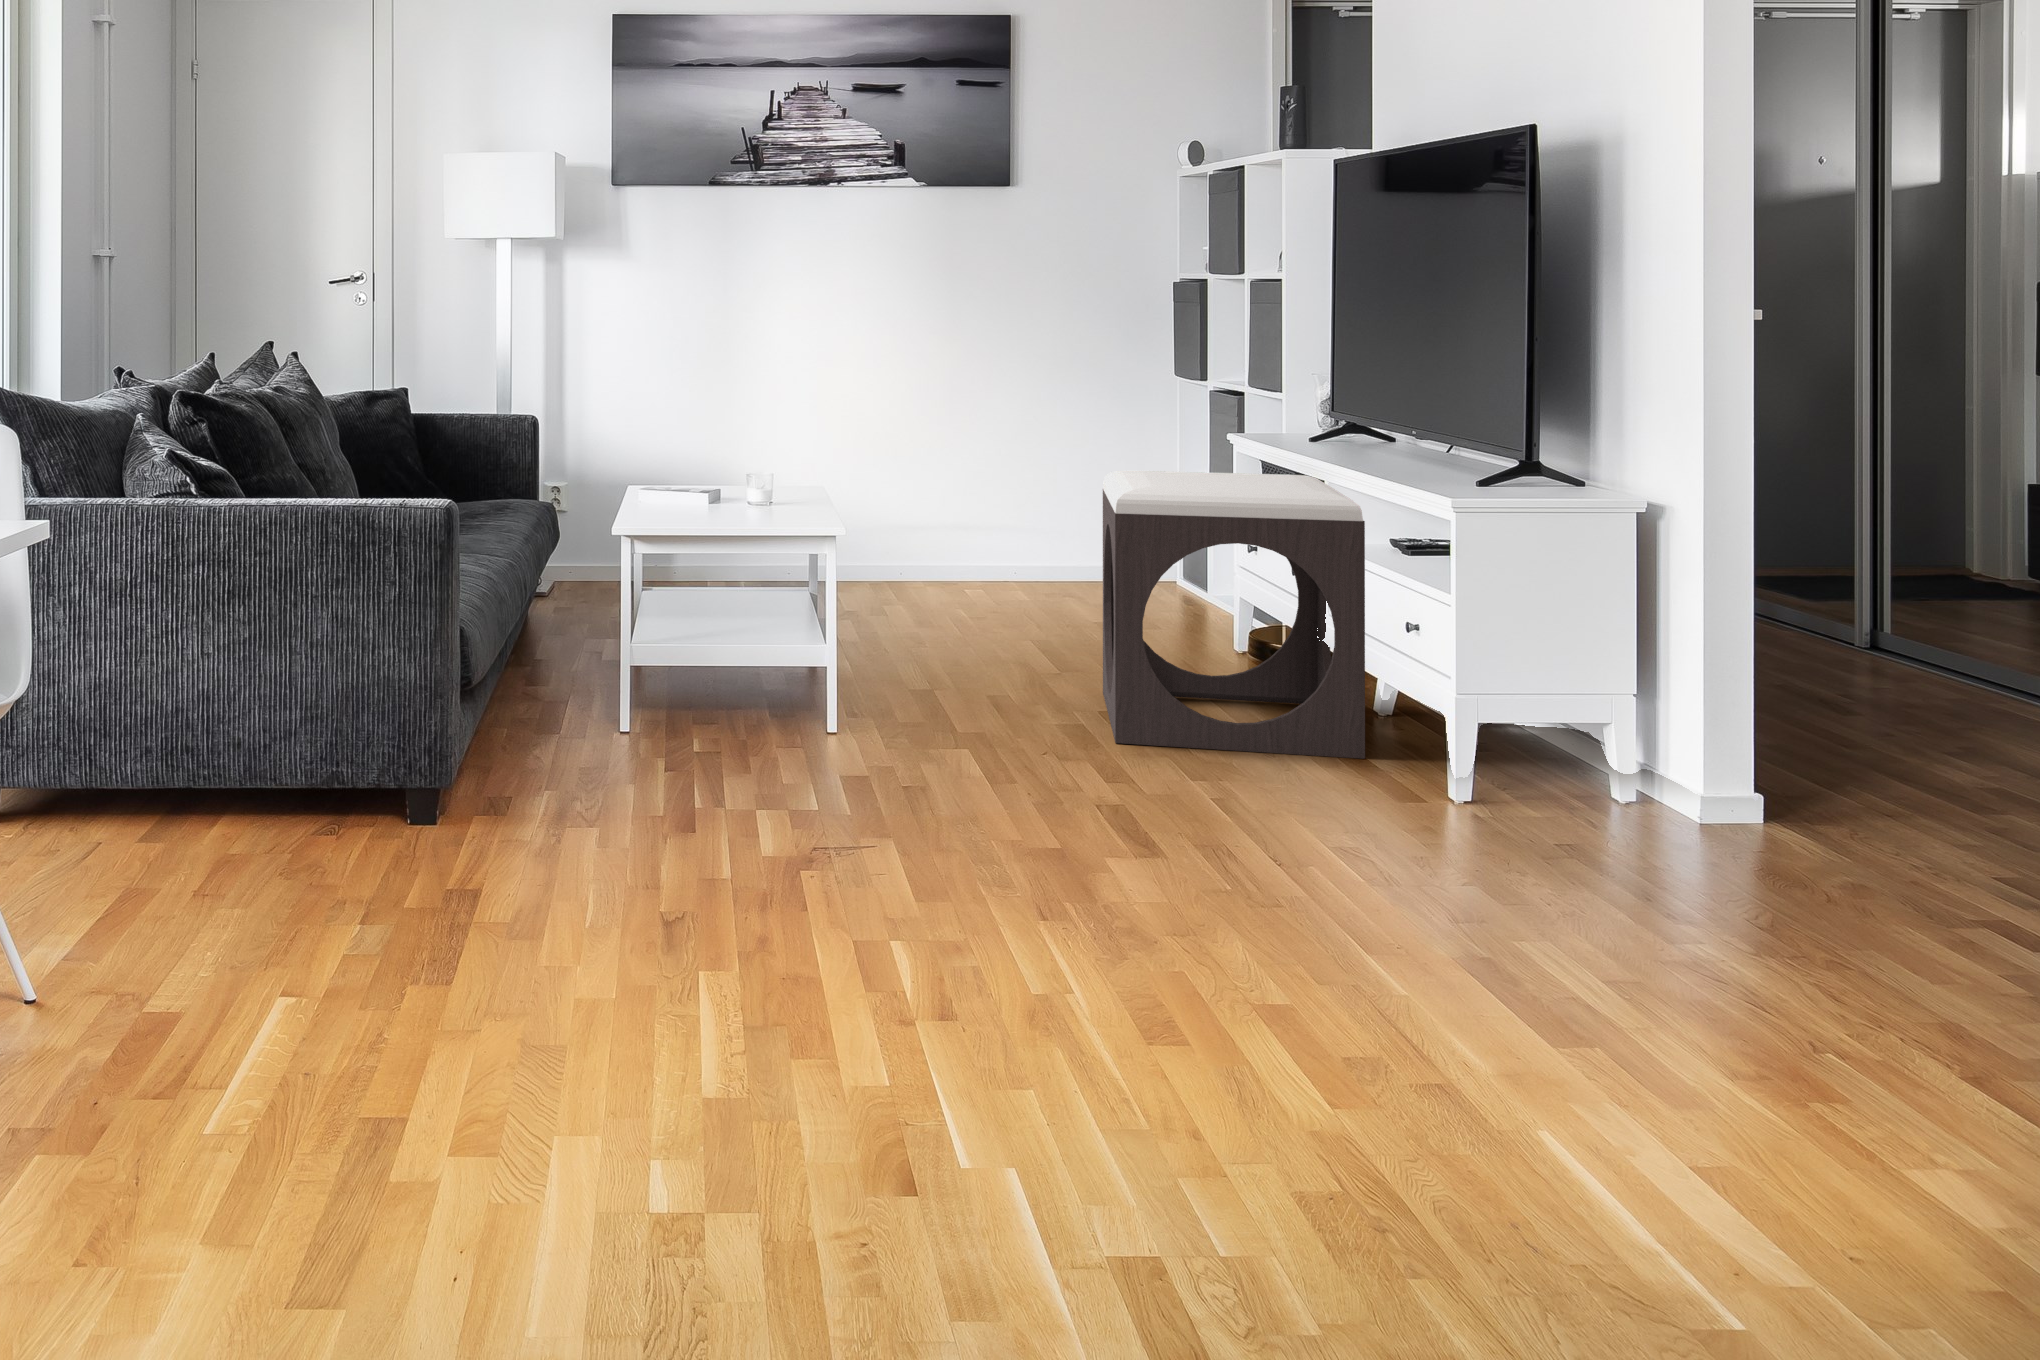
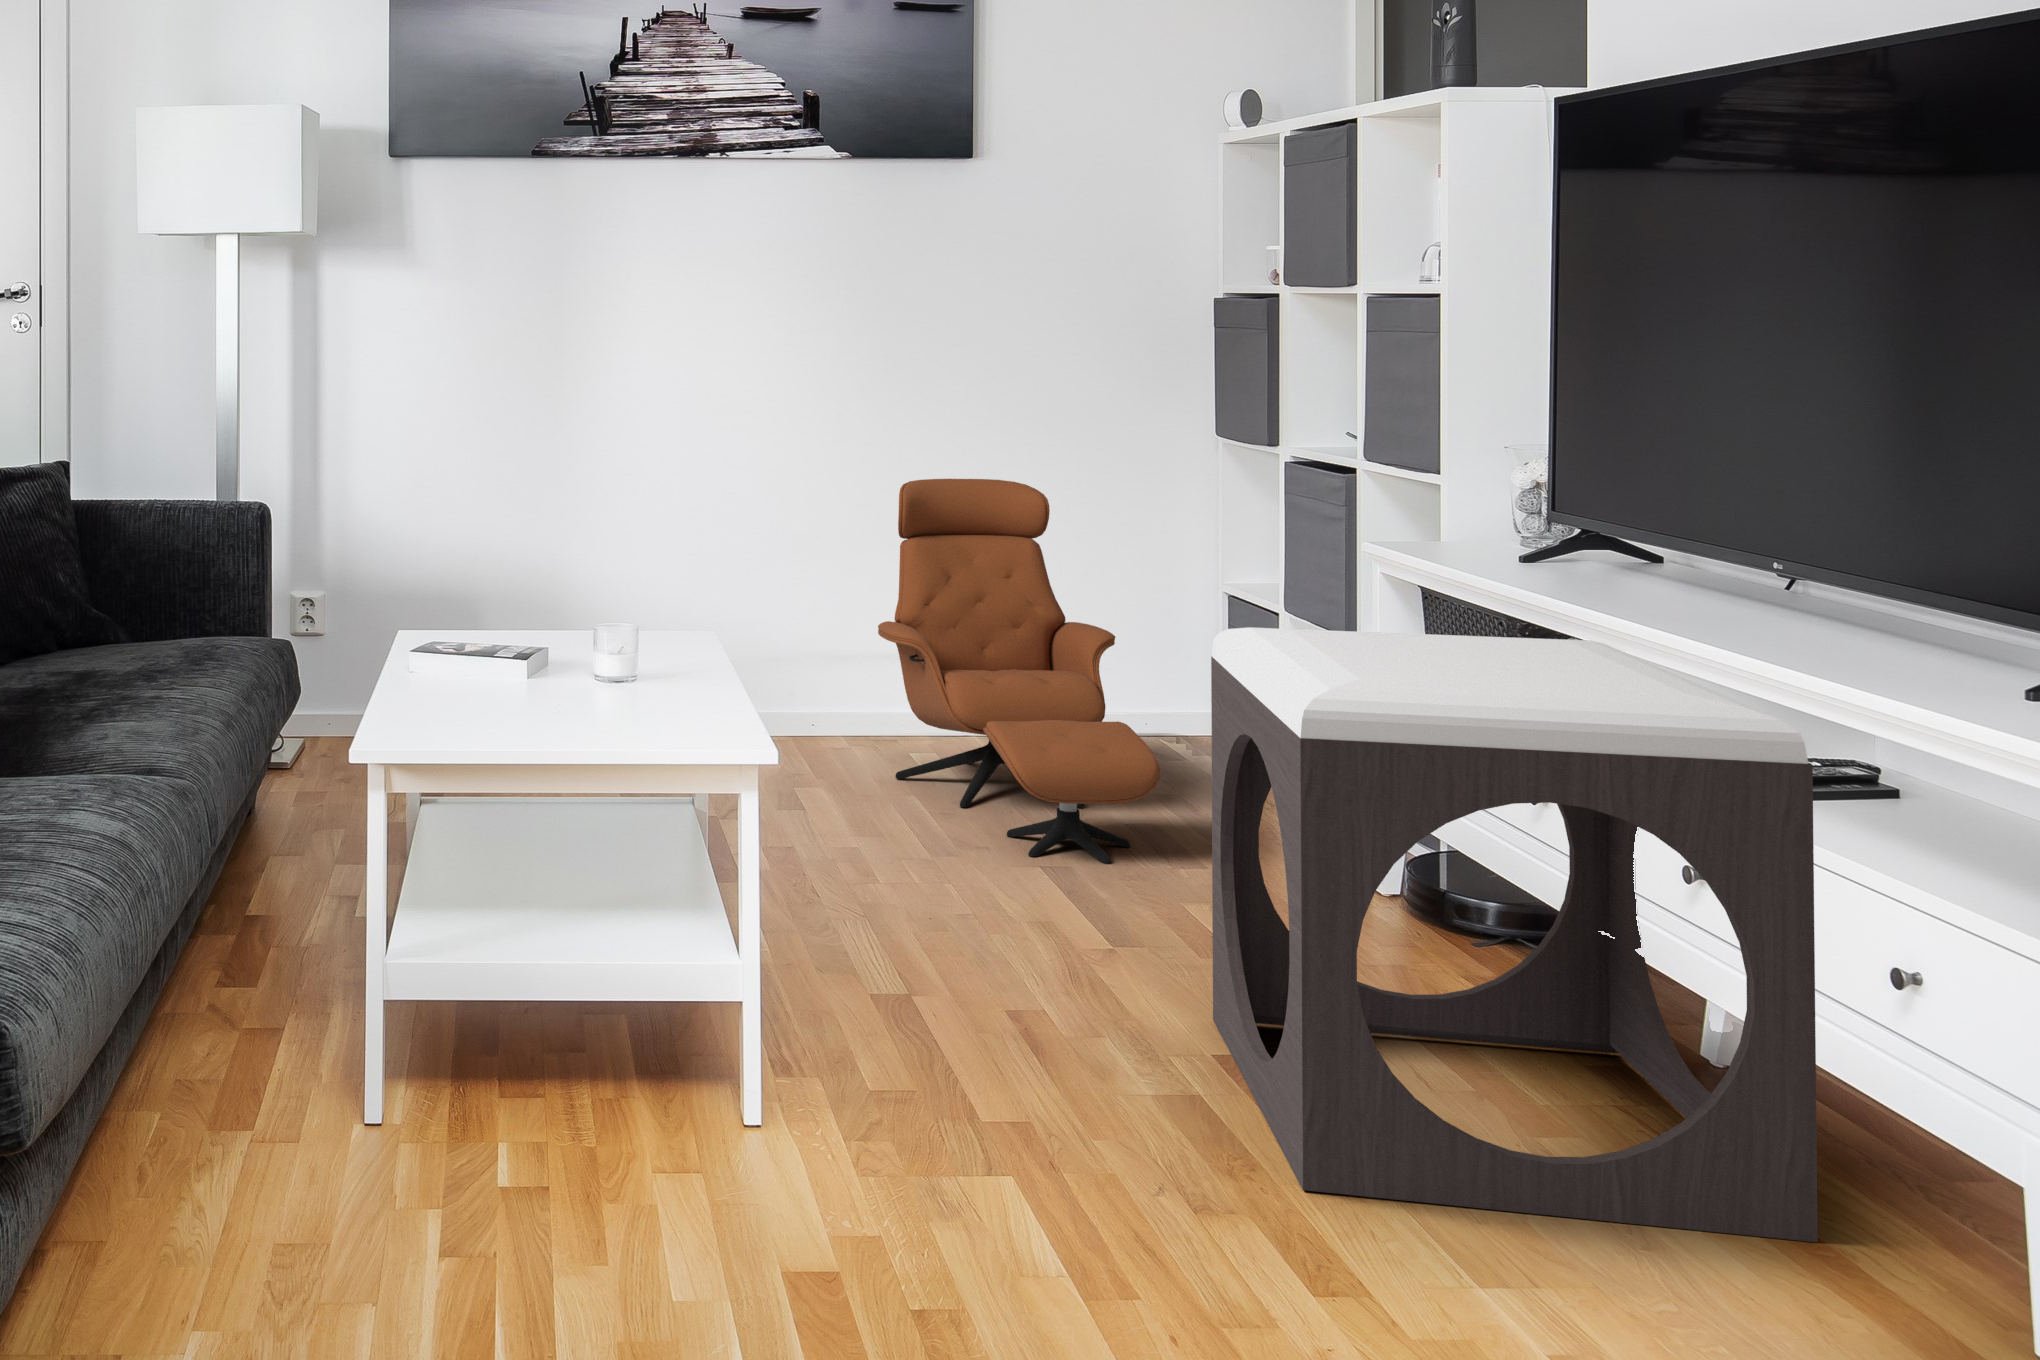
armchair: none [942,404,1109,637] -> present [878,479,1160,863]

